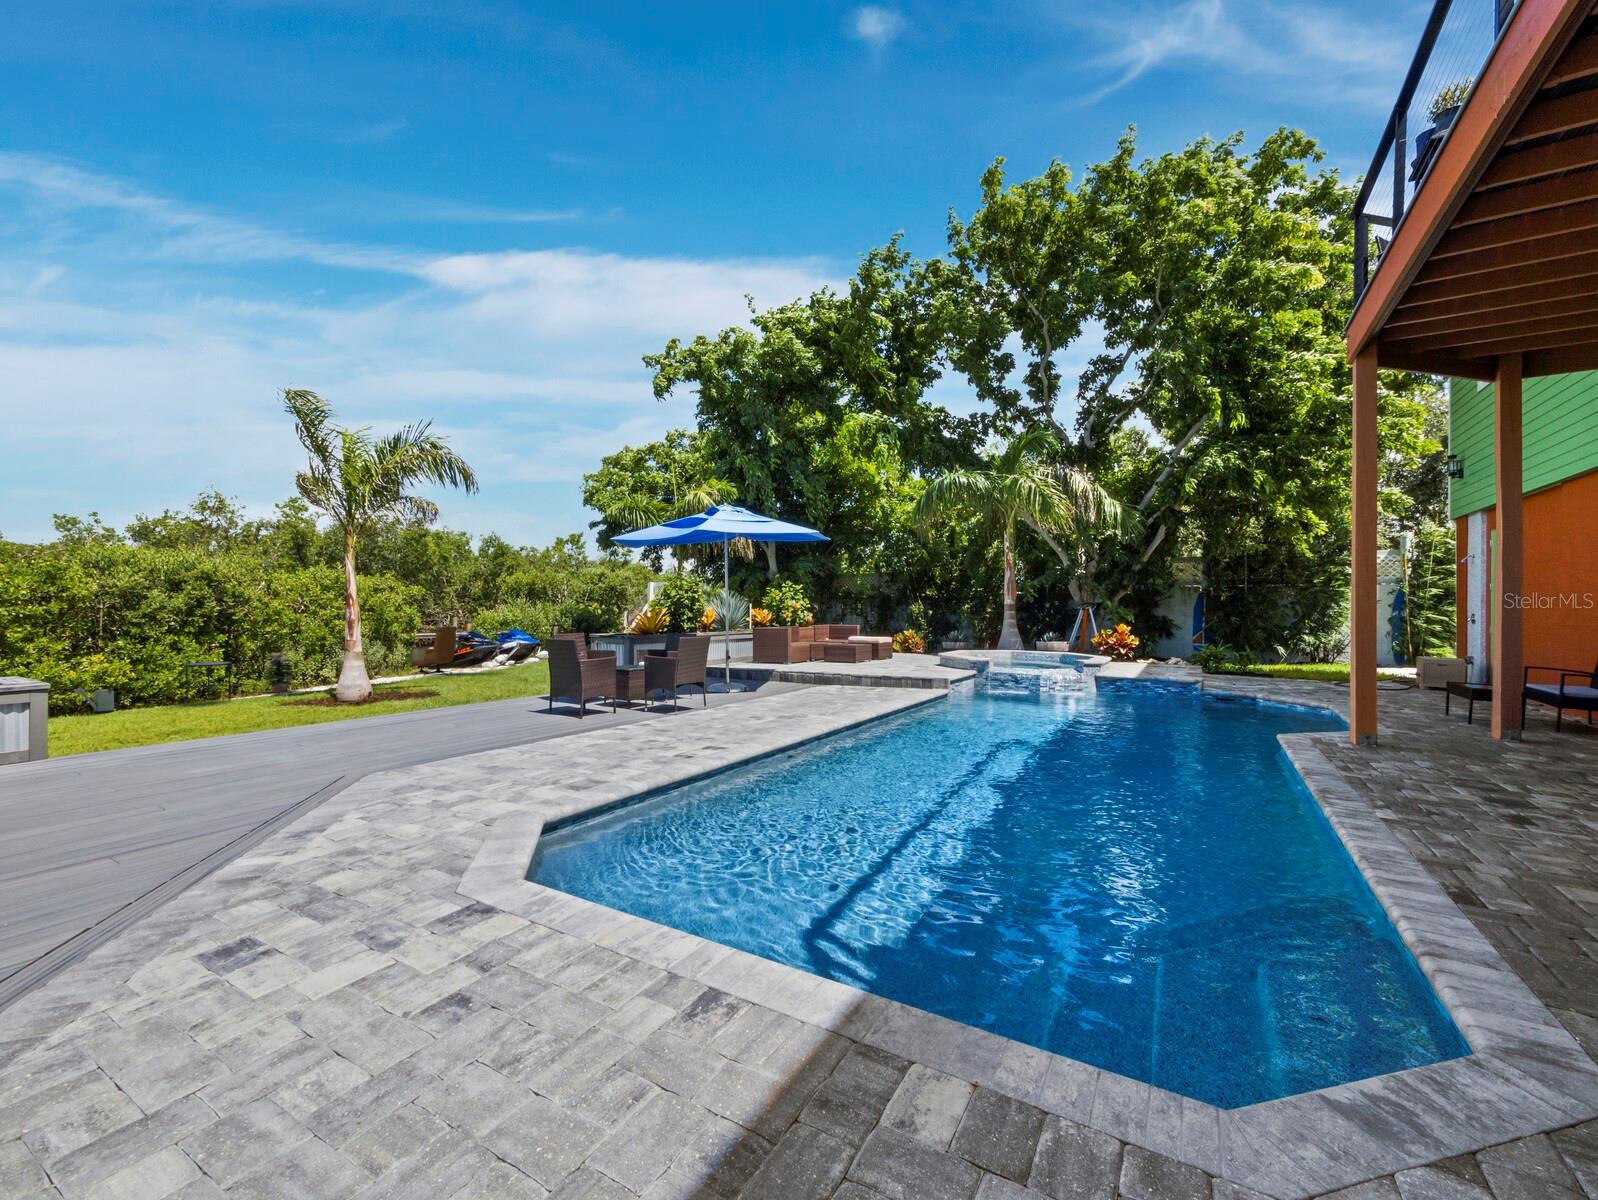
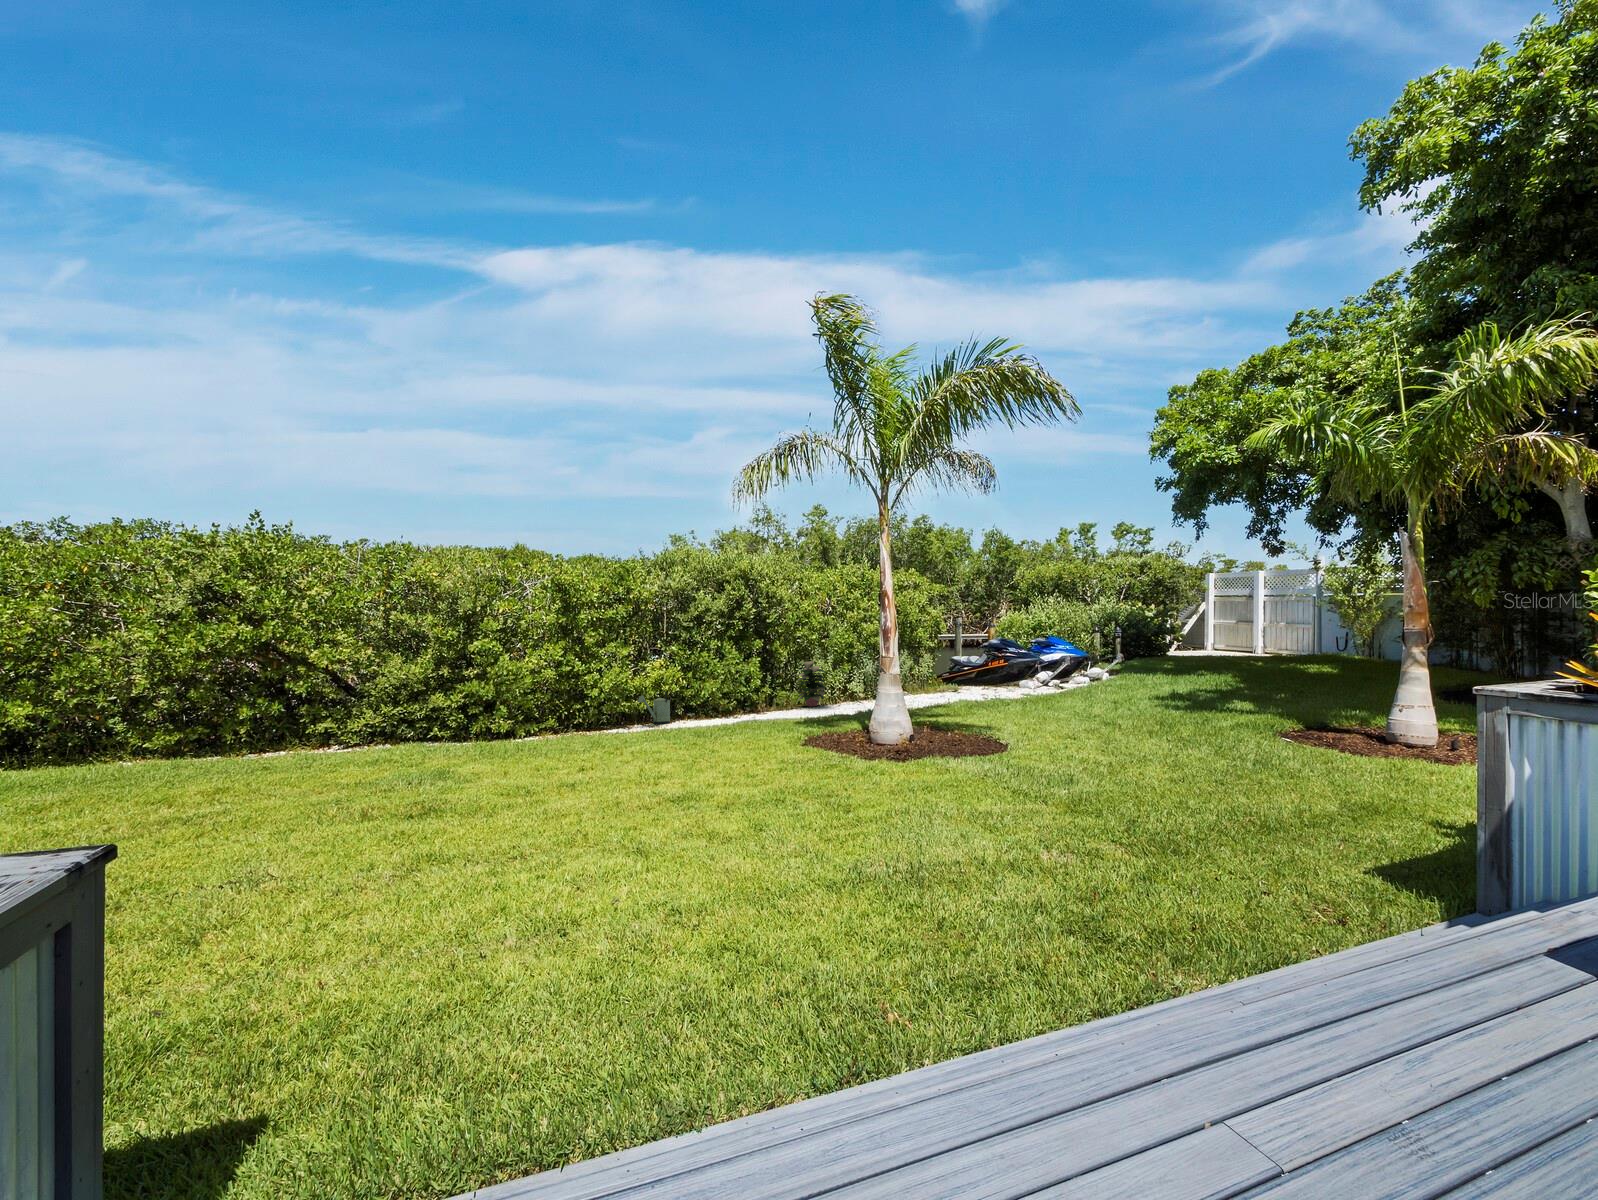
lounge chair: present [410,627,457,676] -> none [934,632,989,692]
side table: present [185,662,231,703] -> none [728,670,770,716]

